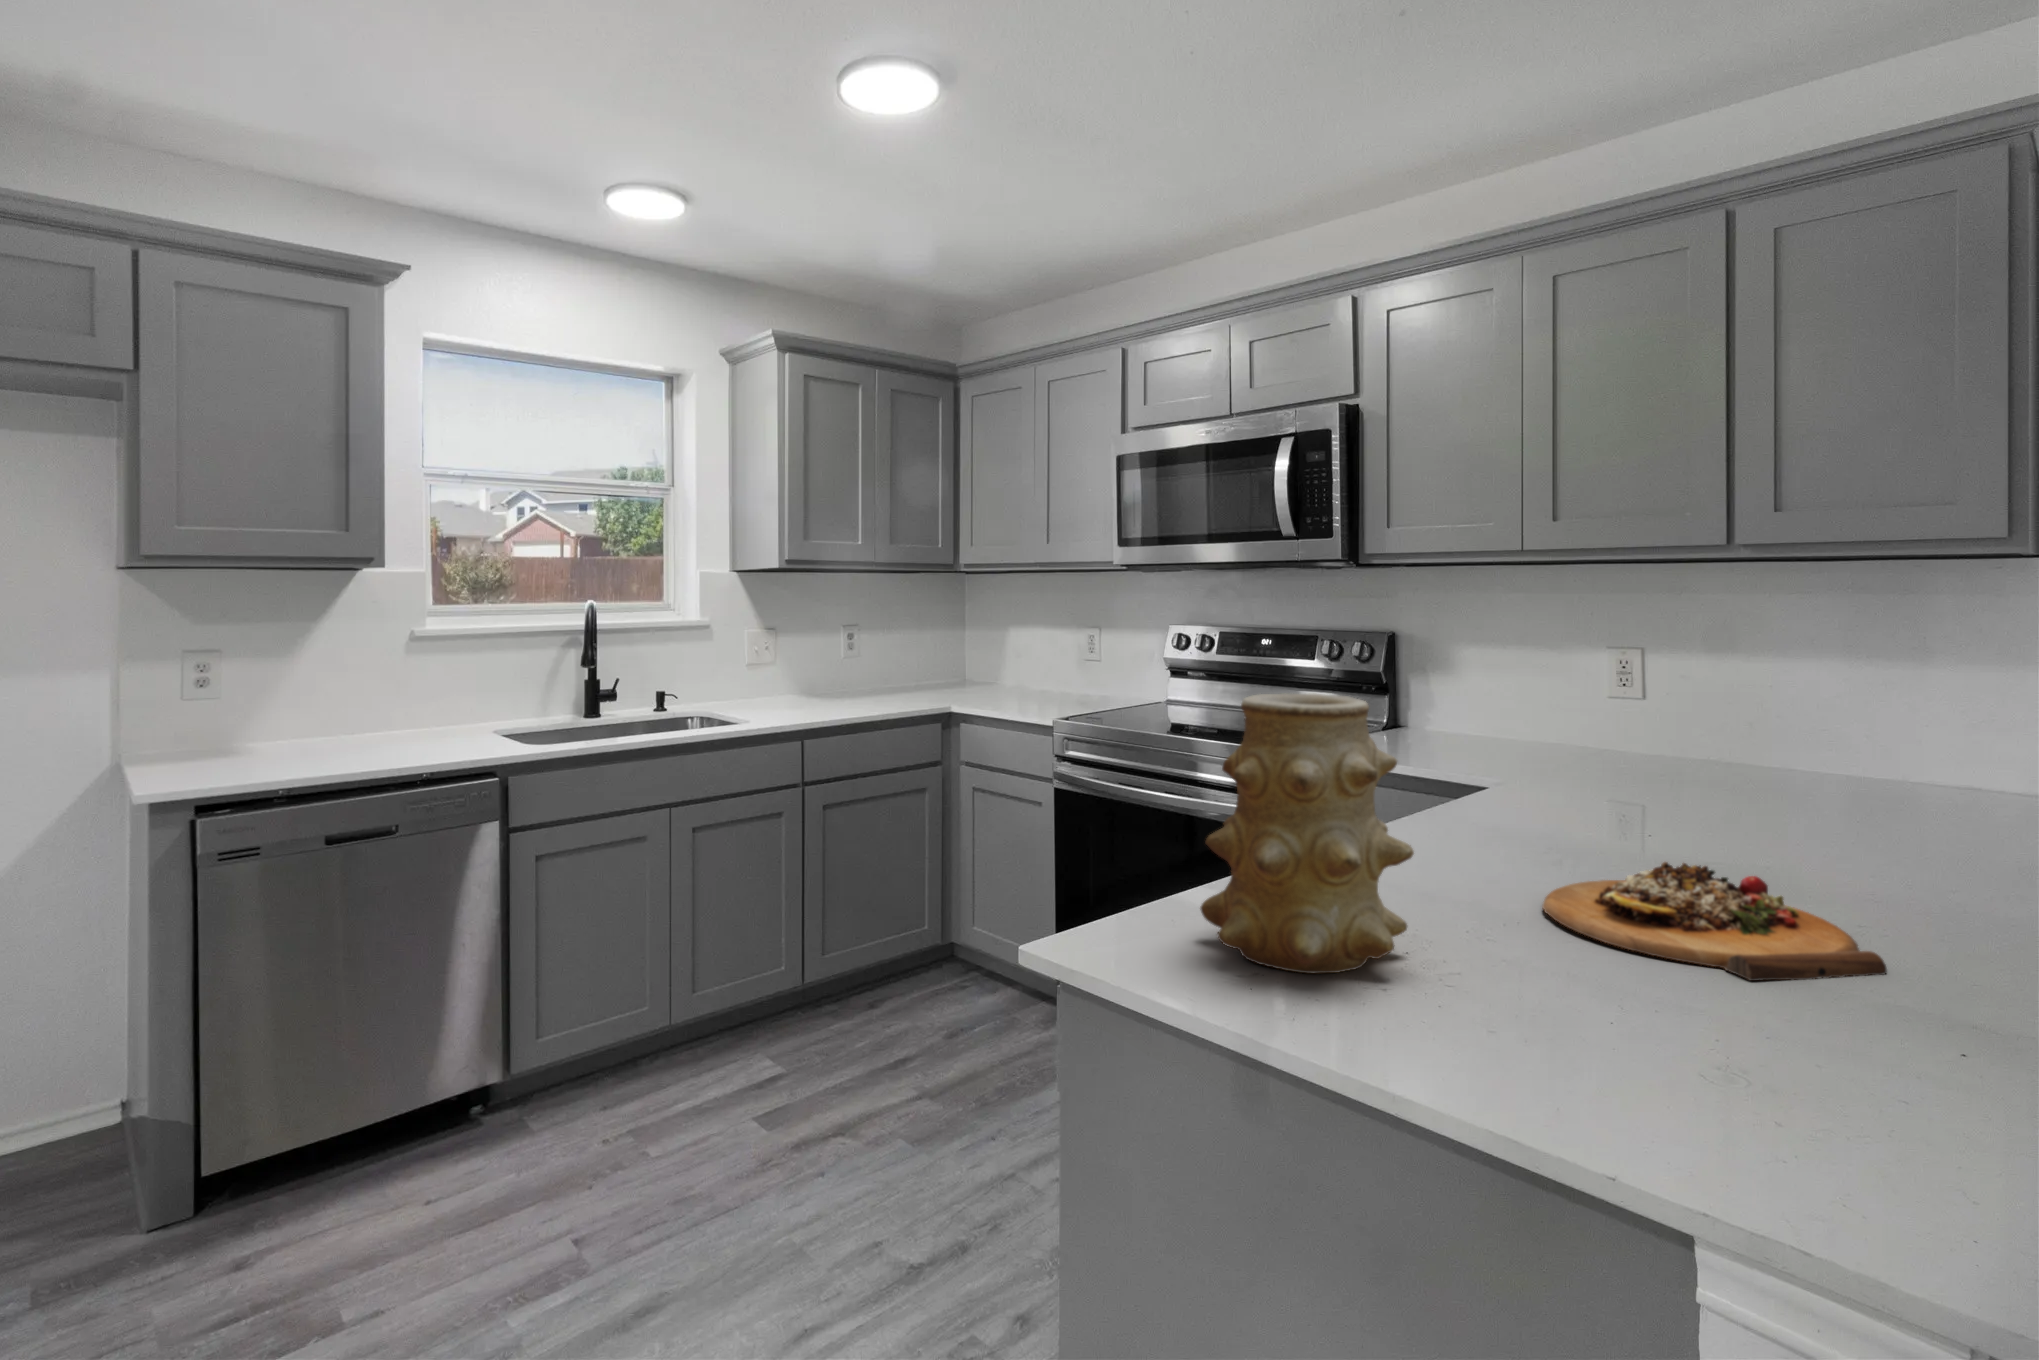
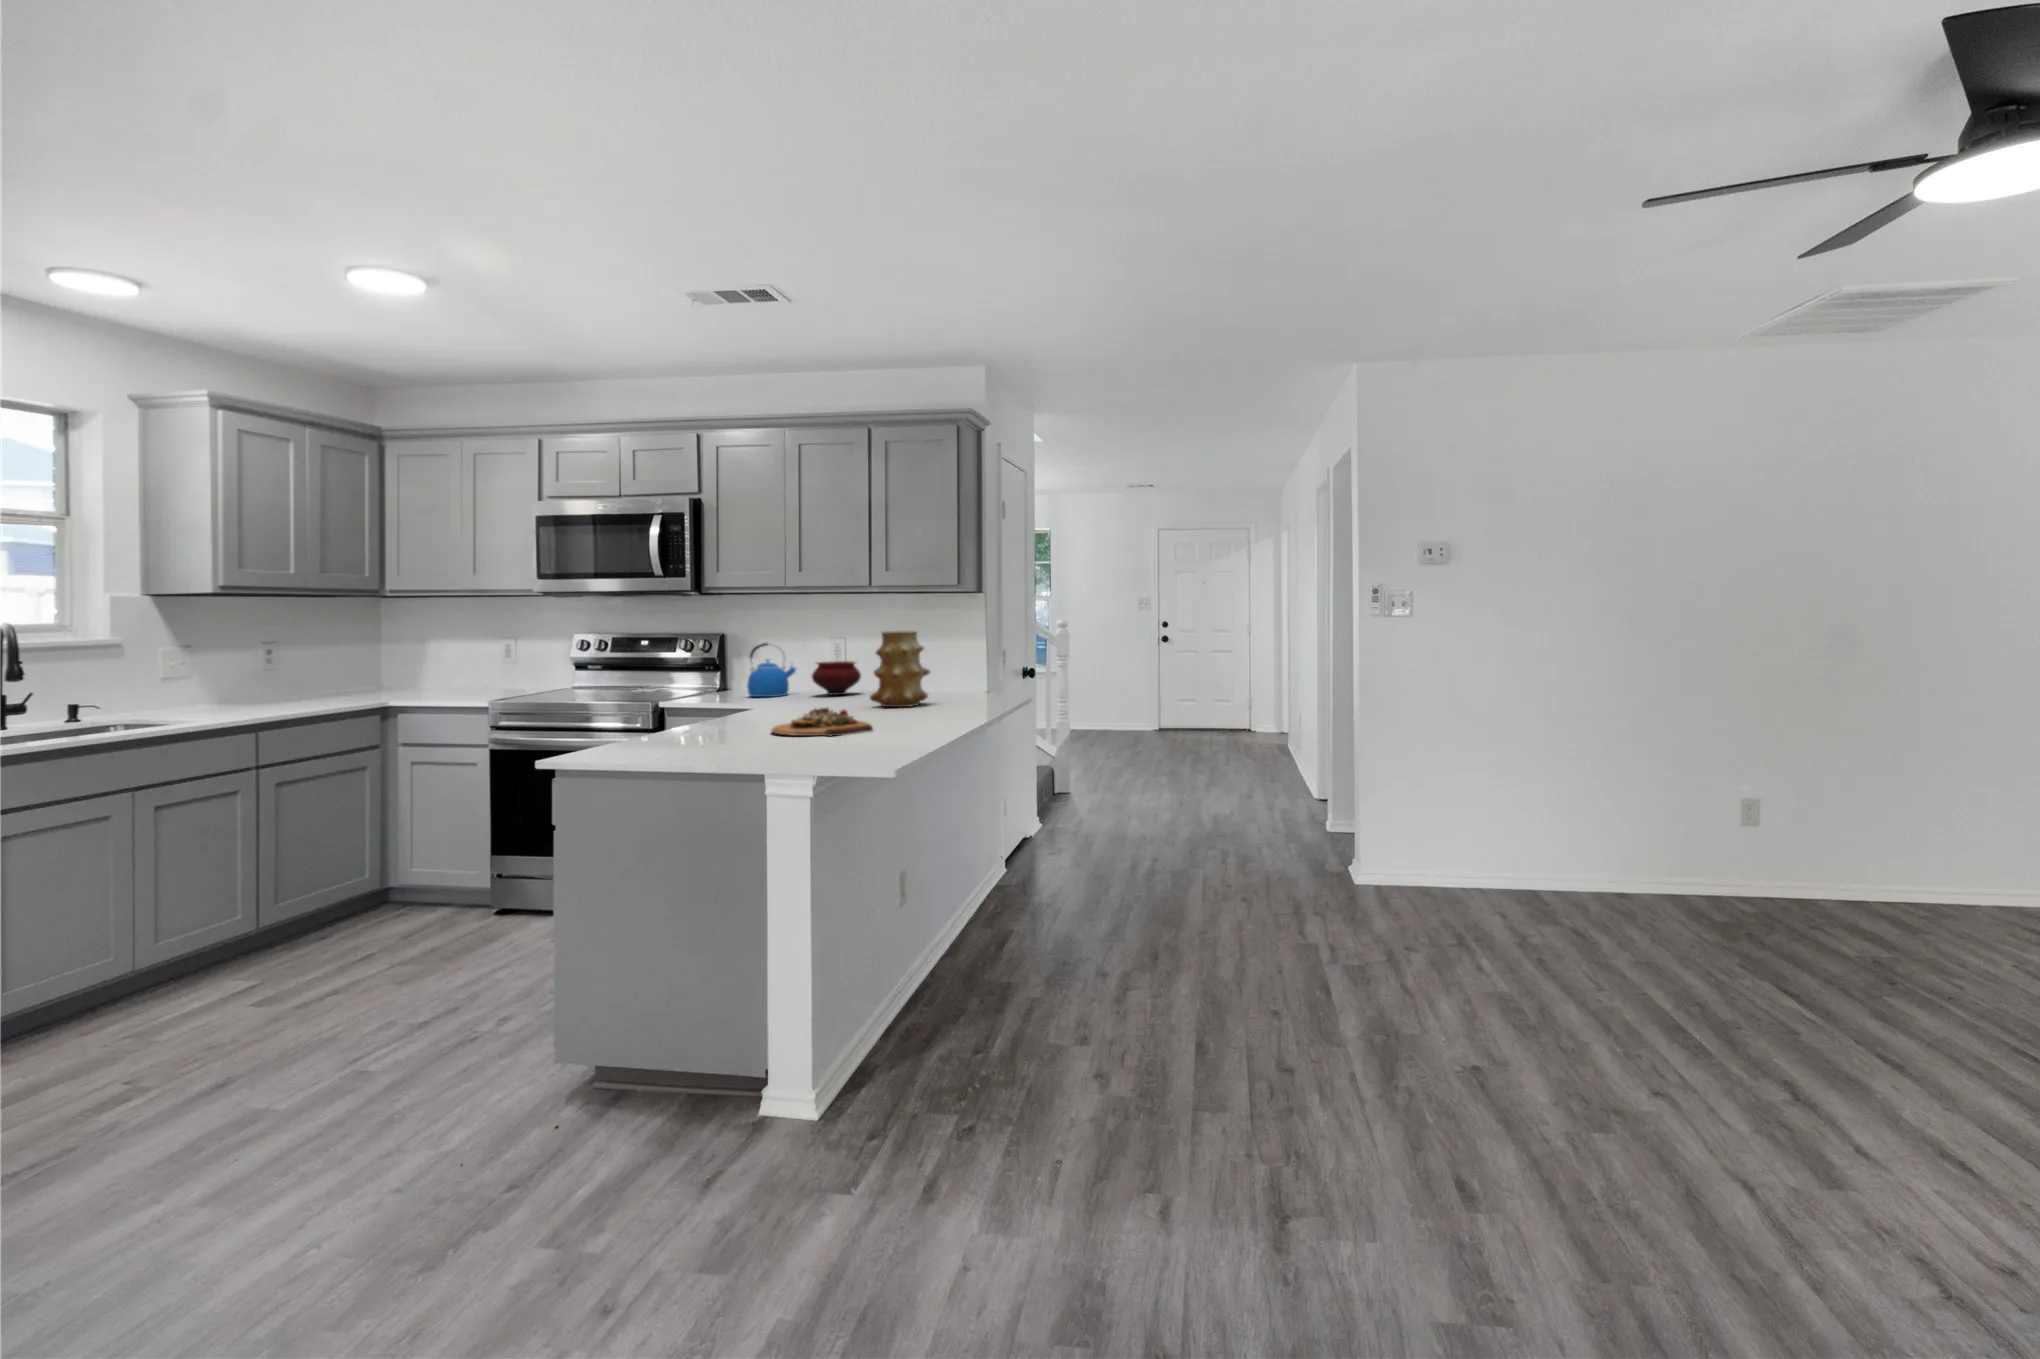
kettle: none [1433,651,1530,751] -> present [747,643,796,697]
vase: present [1200,693,1414,974] -> present [870,630,930,707]
bowl: none [1565,693,1677,763] -> present [812,661,861,695]

